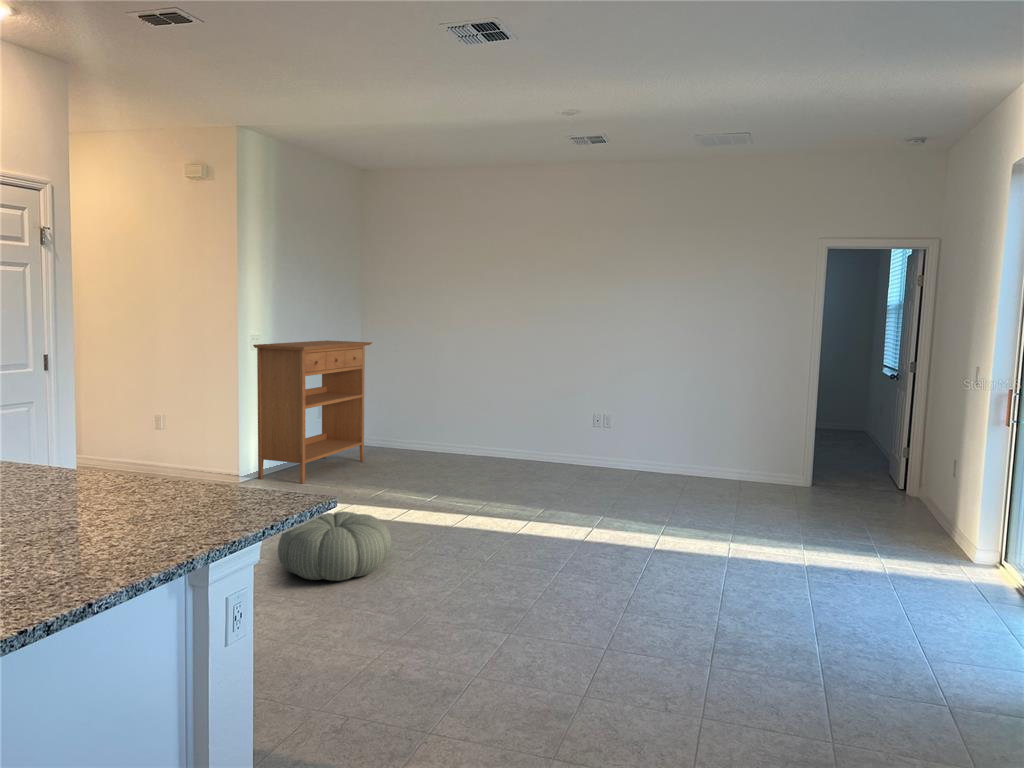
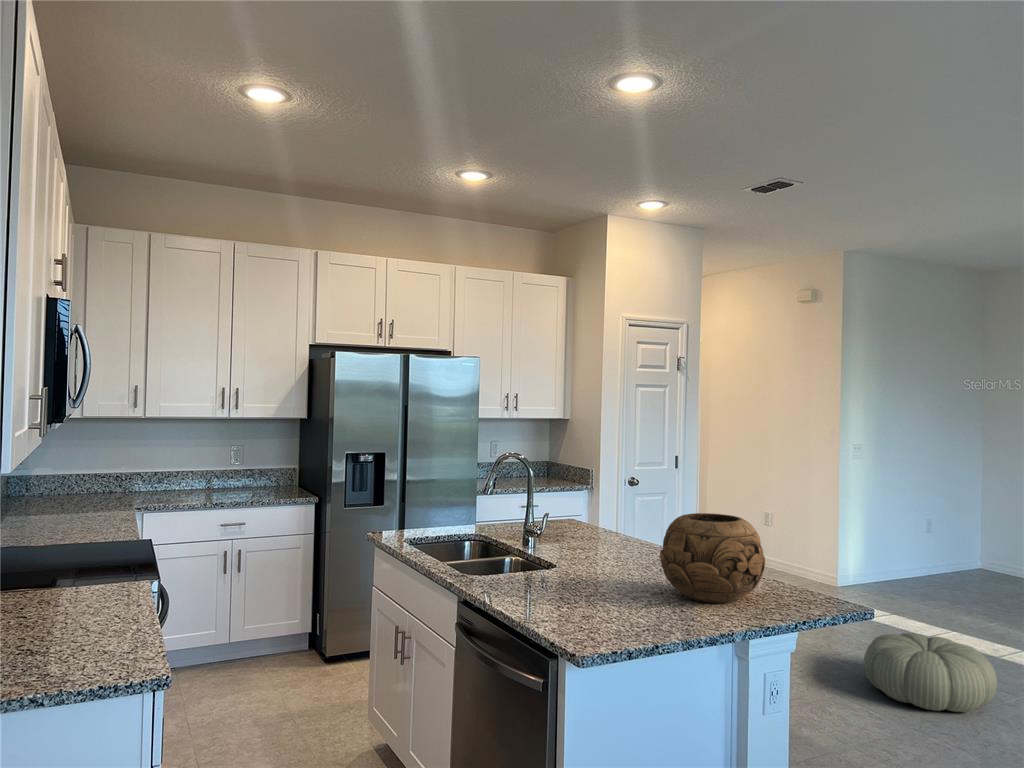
console table: present [253,340,372,484] -> none [858,450,1000,602]
decorative bowl: none [68,412,217,527] -> present [660,513,765,603]

